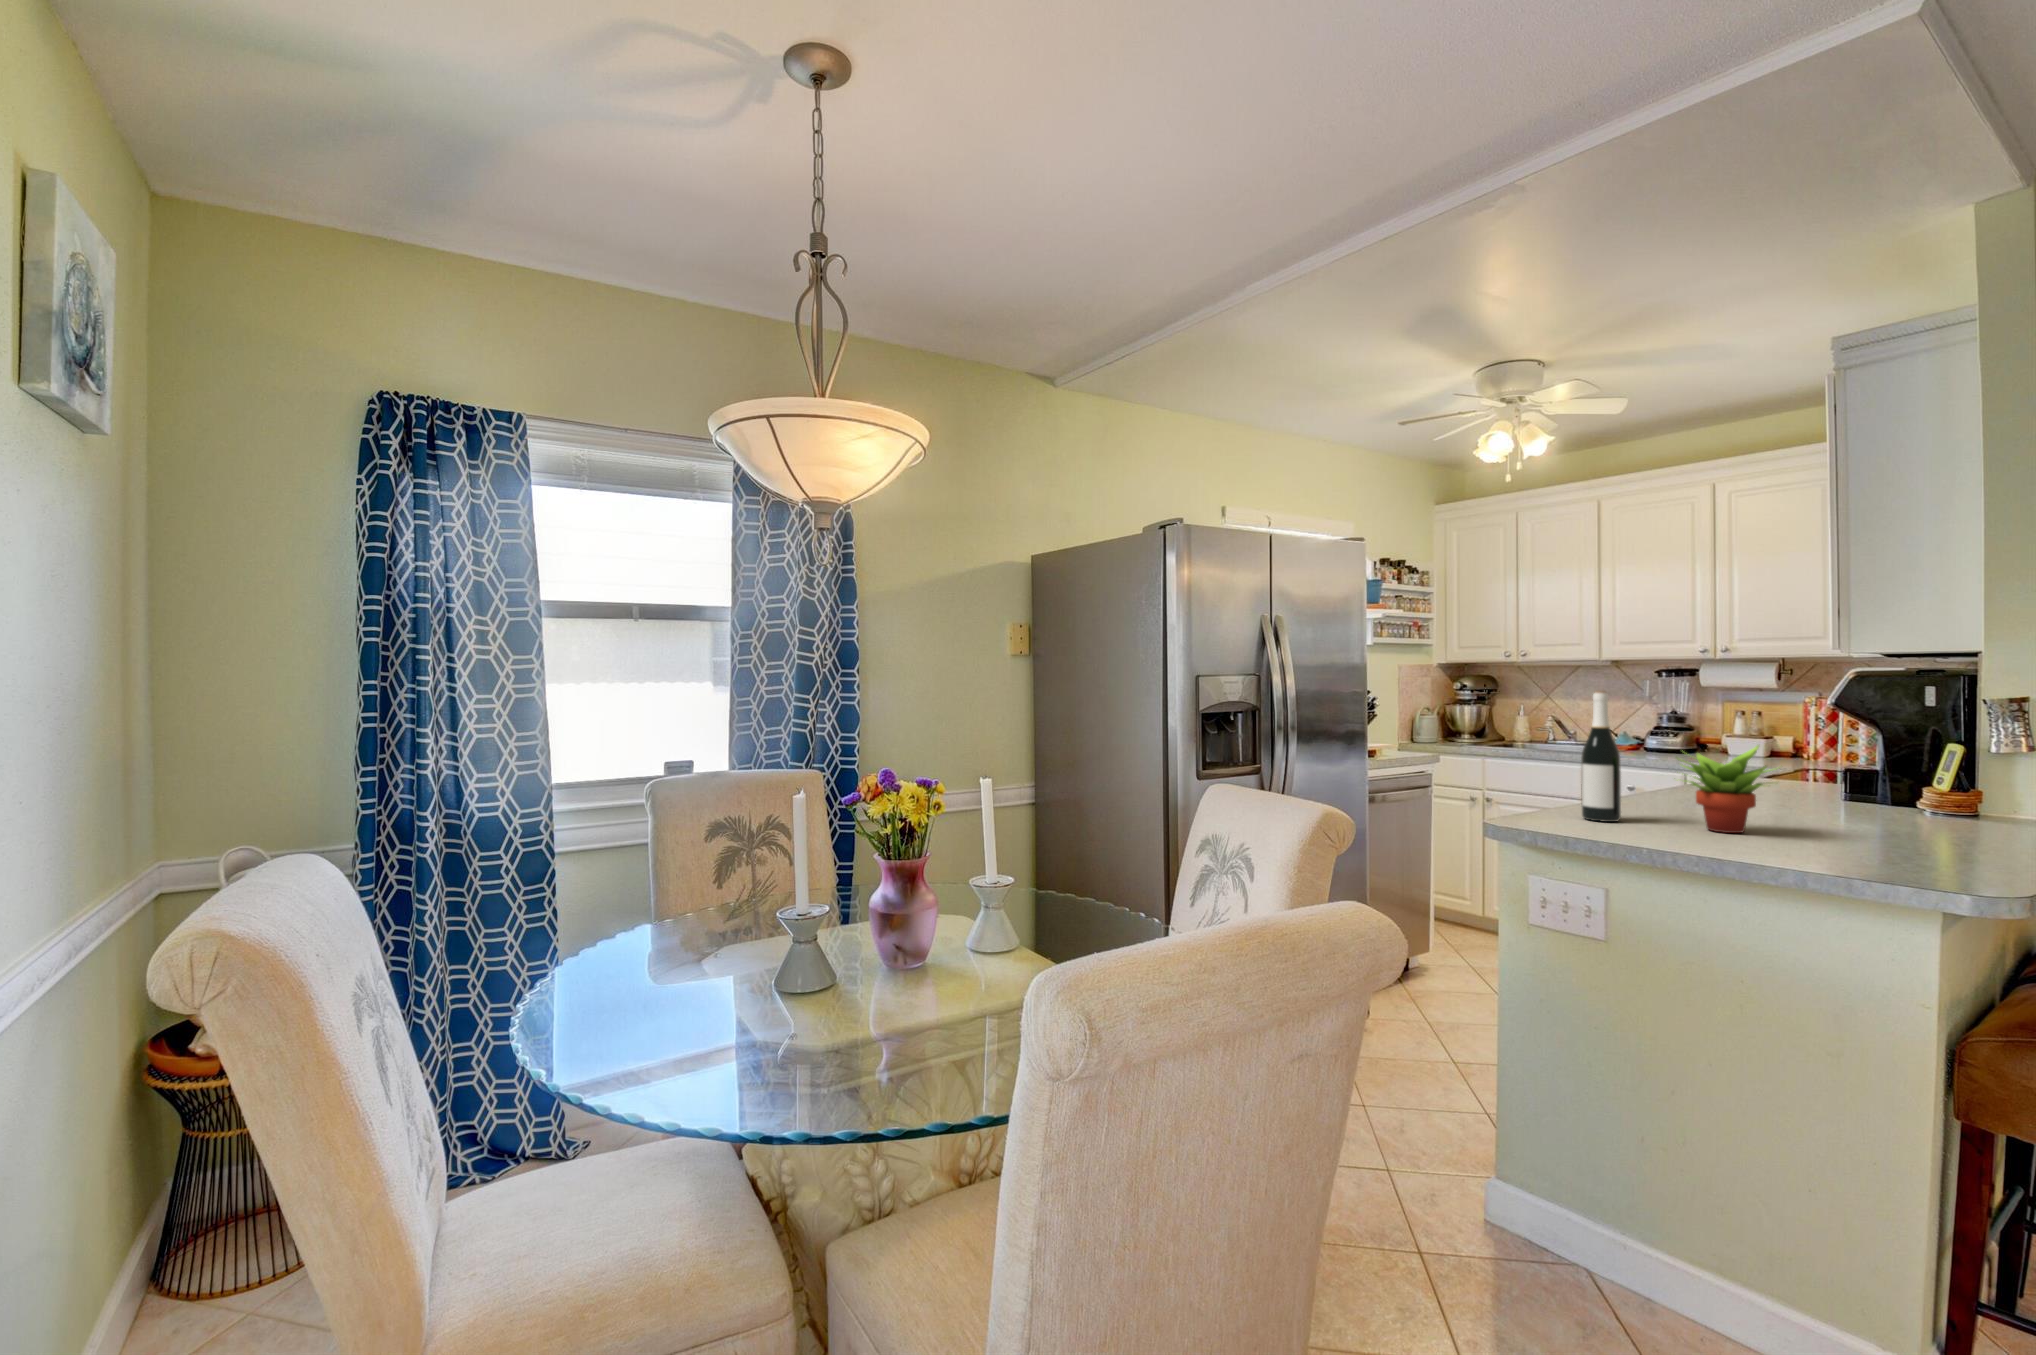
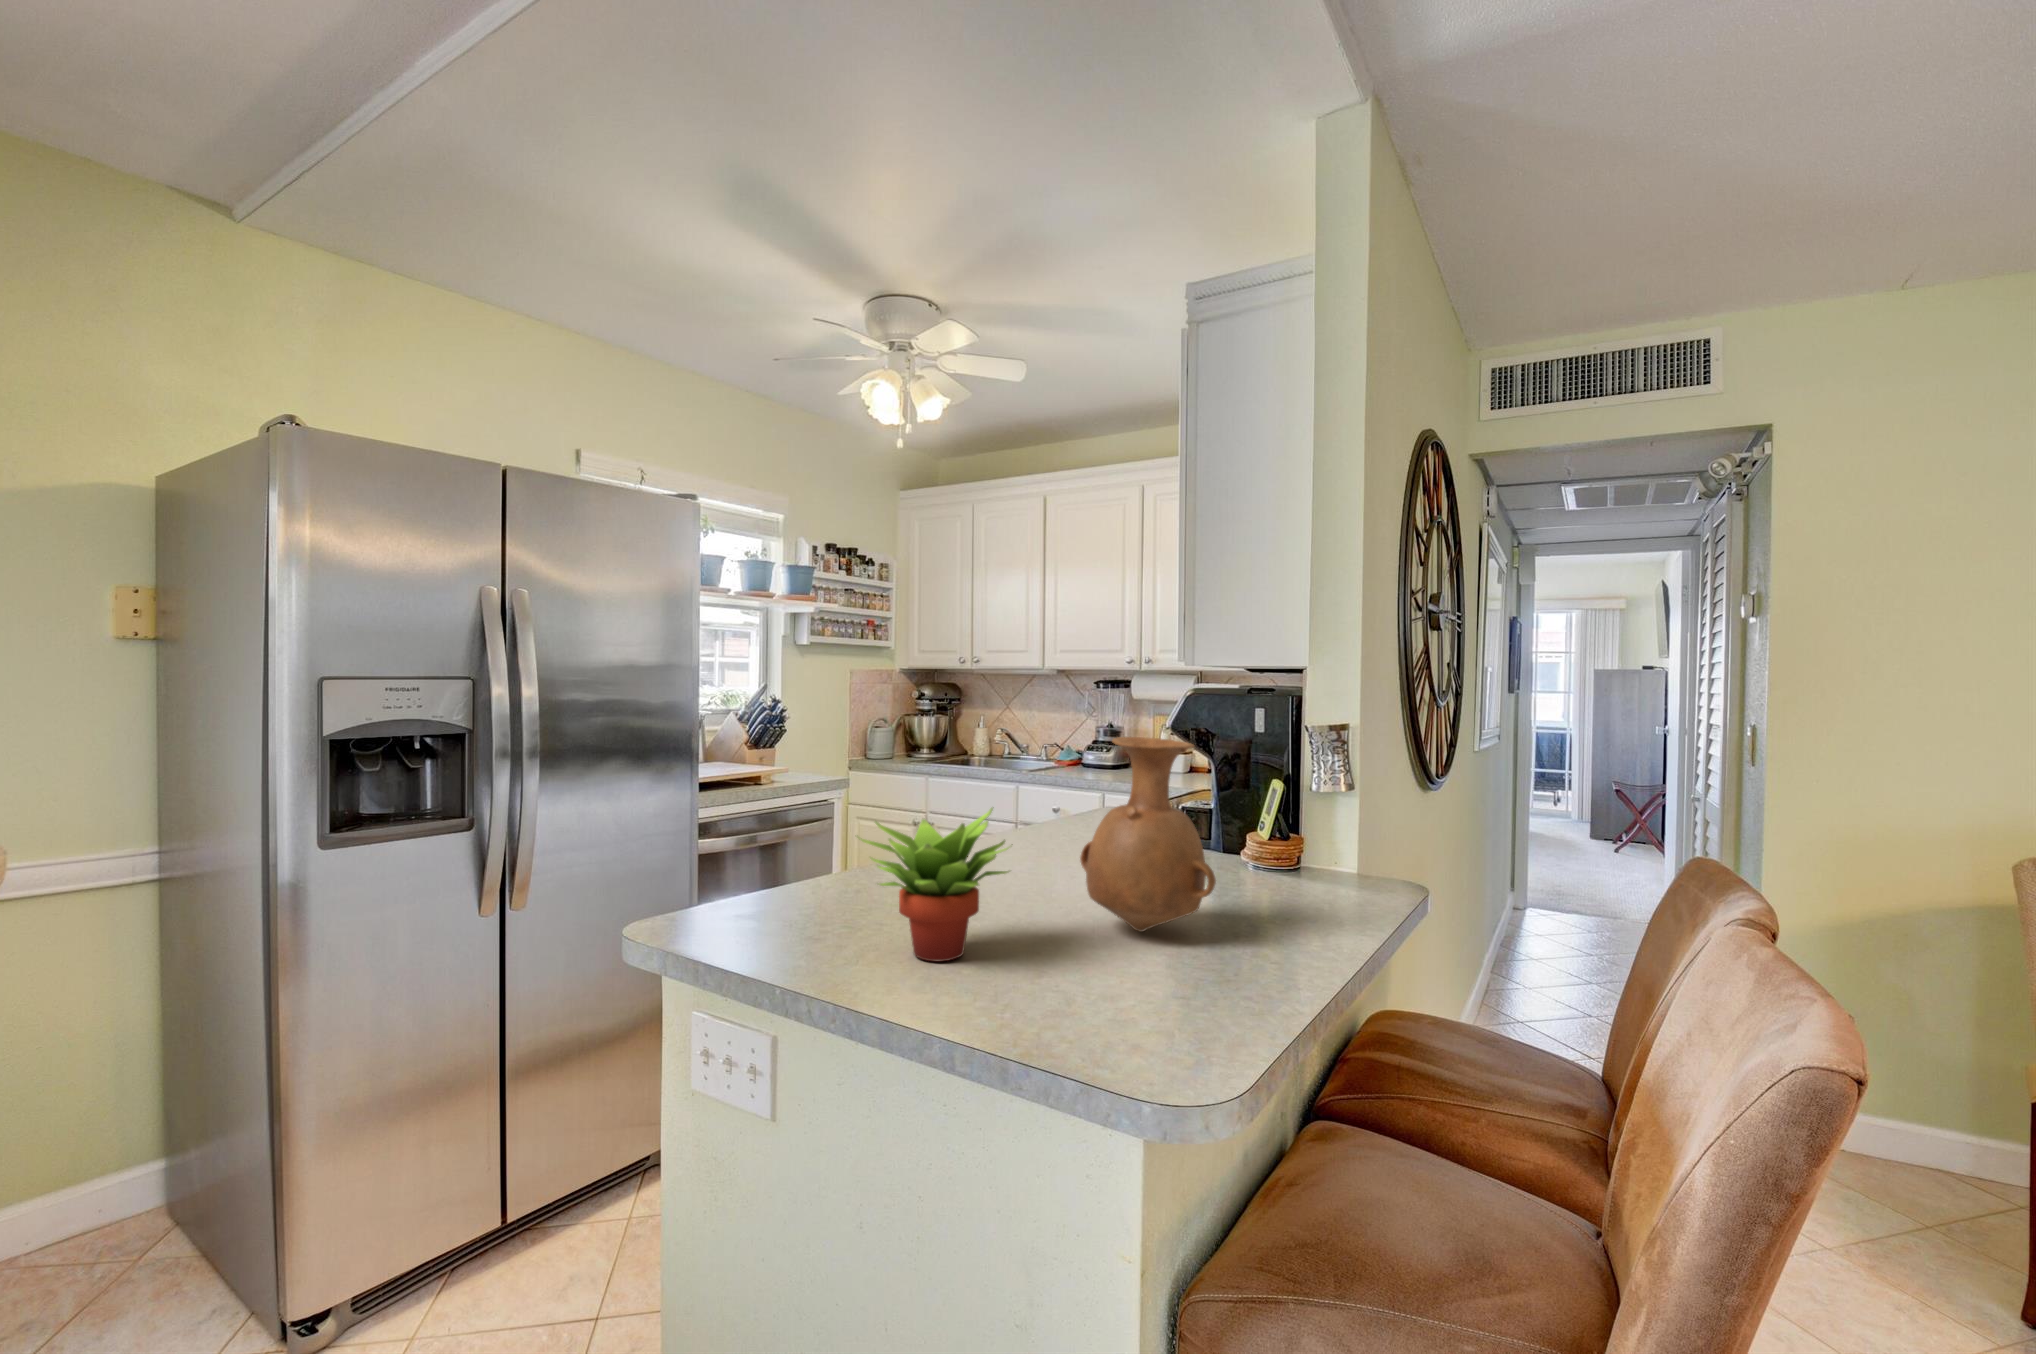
wine bottle: present [1581,691,1621,822] -> none [749,718,808,945]
vase: none [1806,704,1936,832] -> present [1080,737,1216,932]

